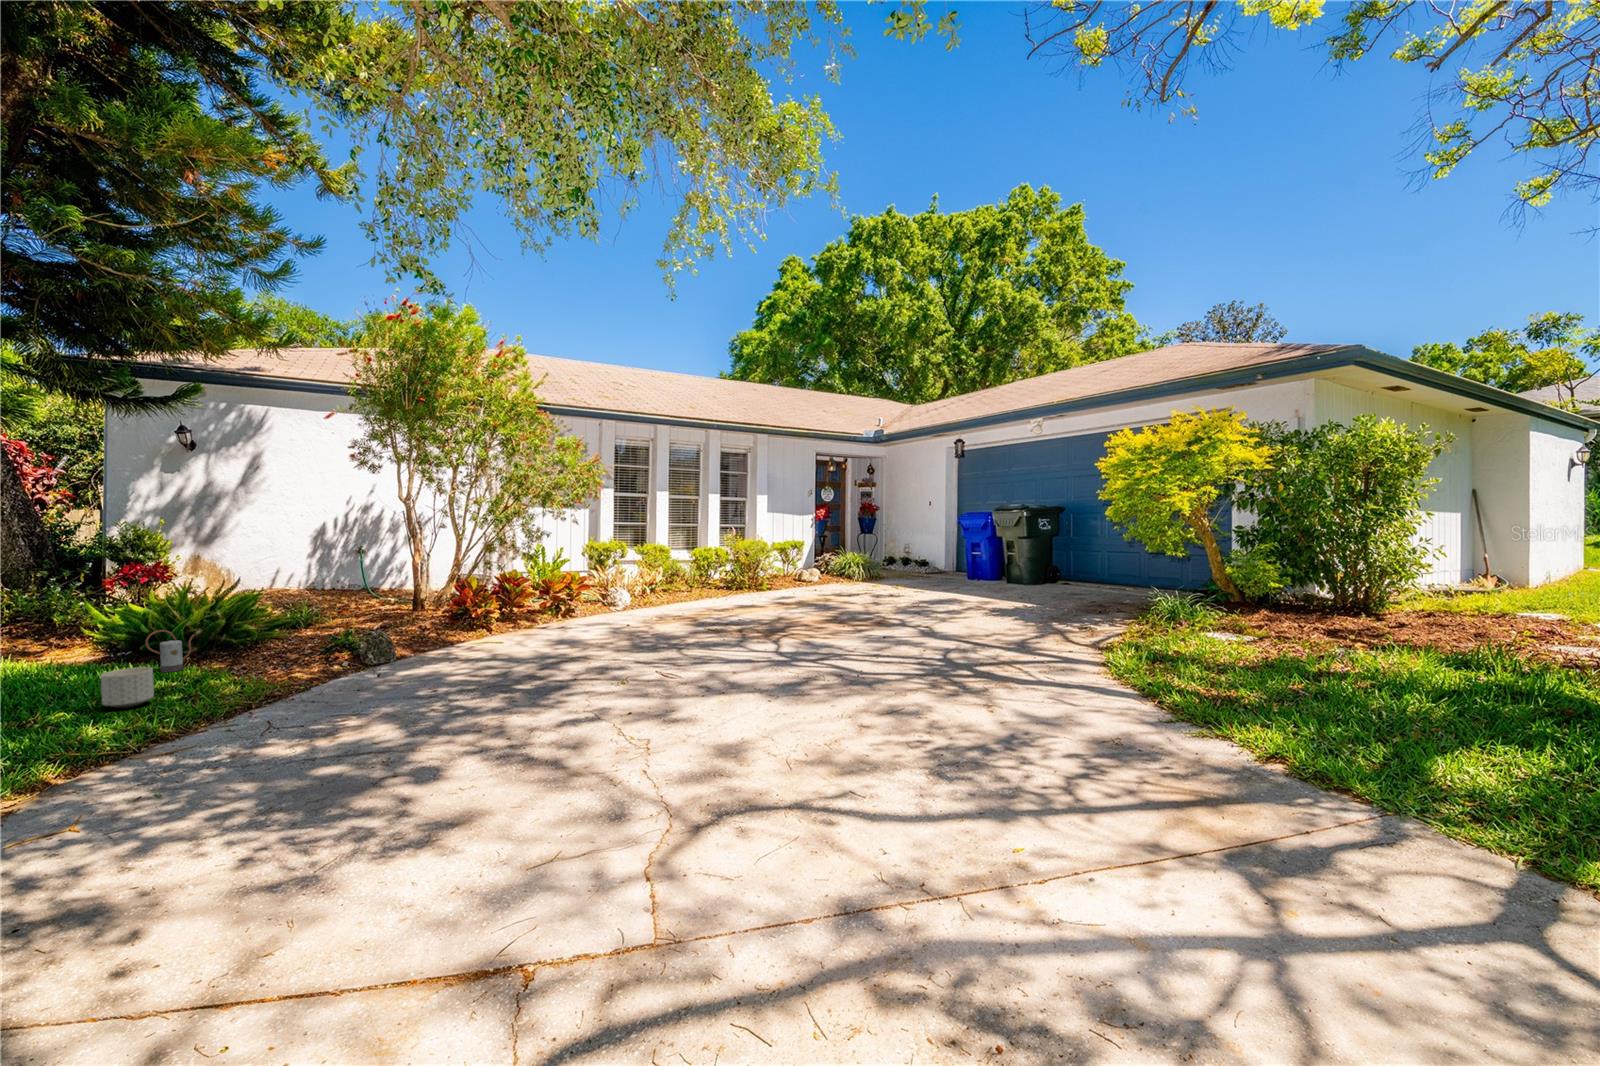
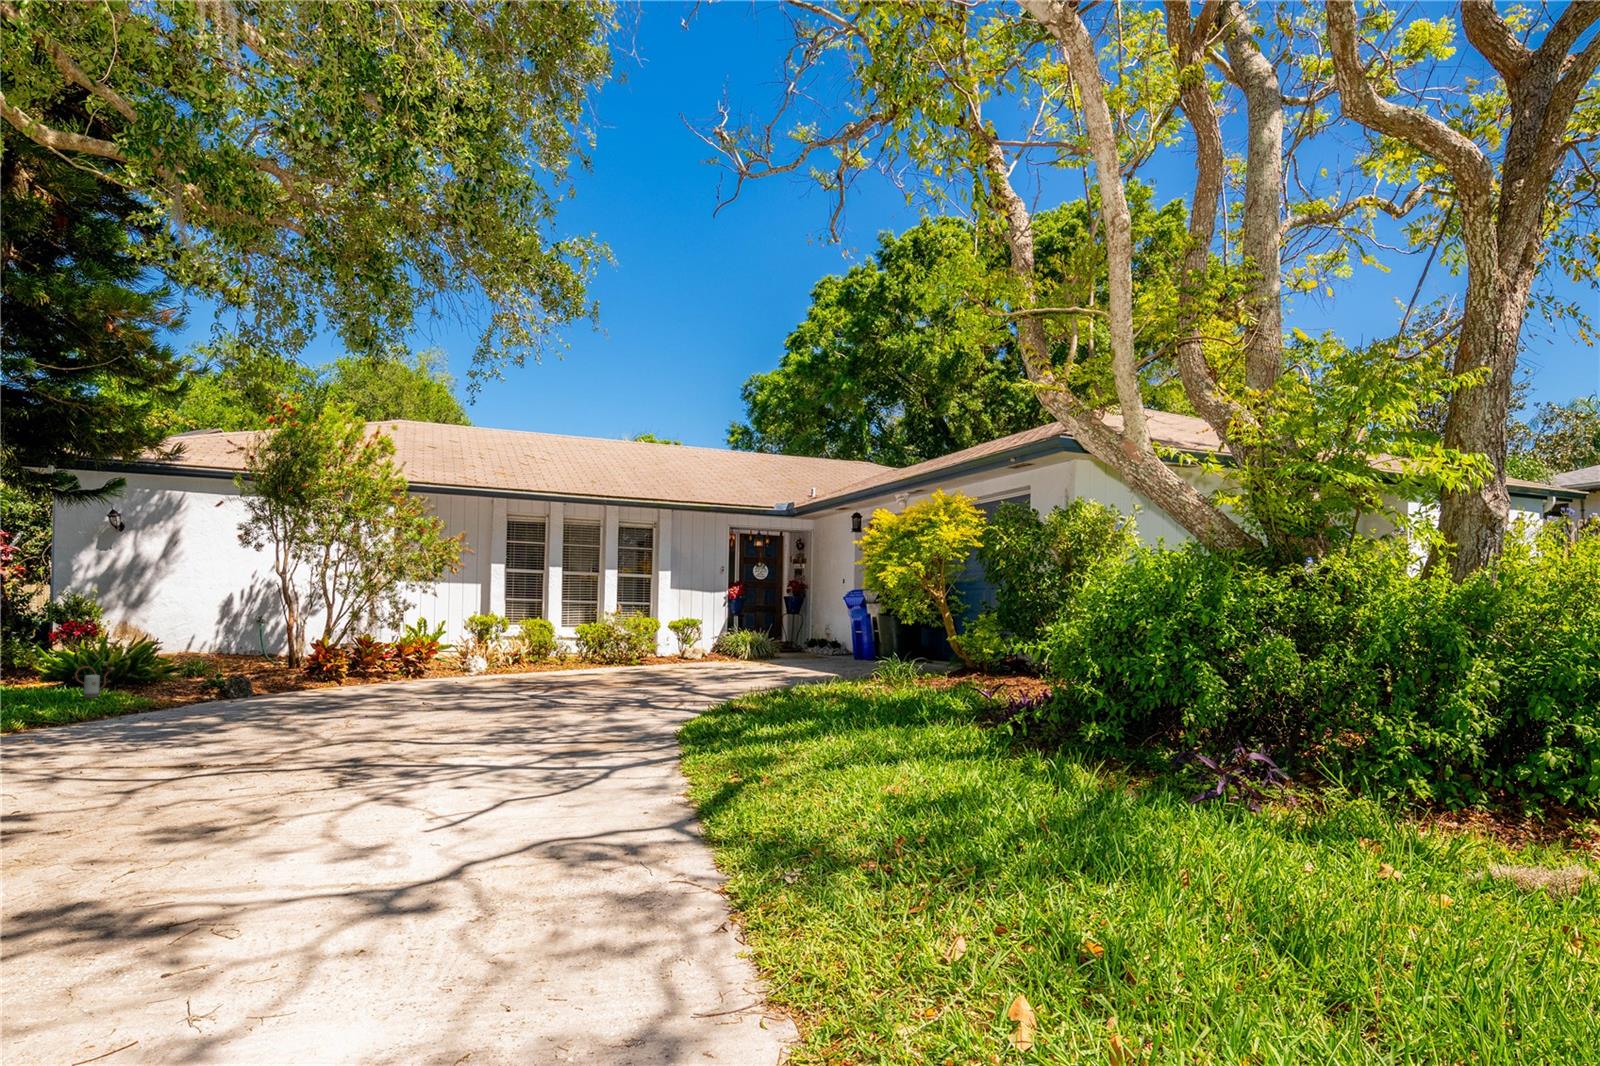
planter: present [101,667,154,708] -> none [46,685,79,711]

